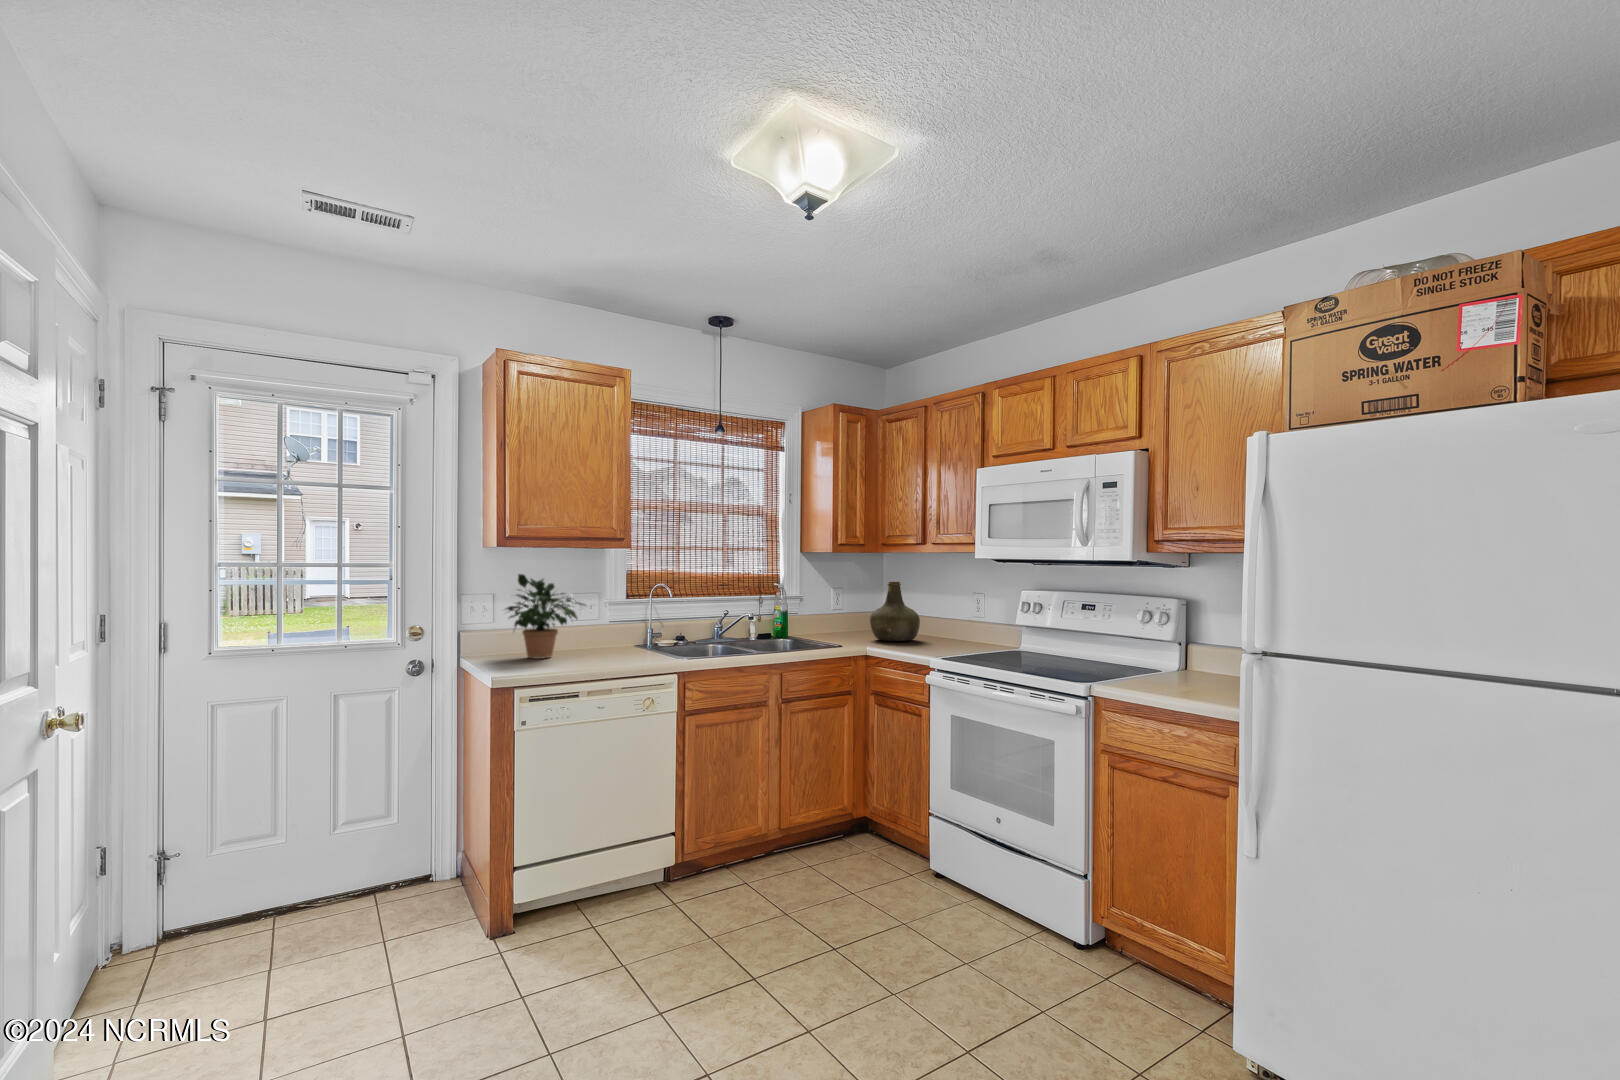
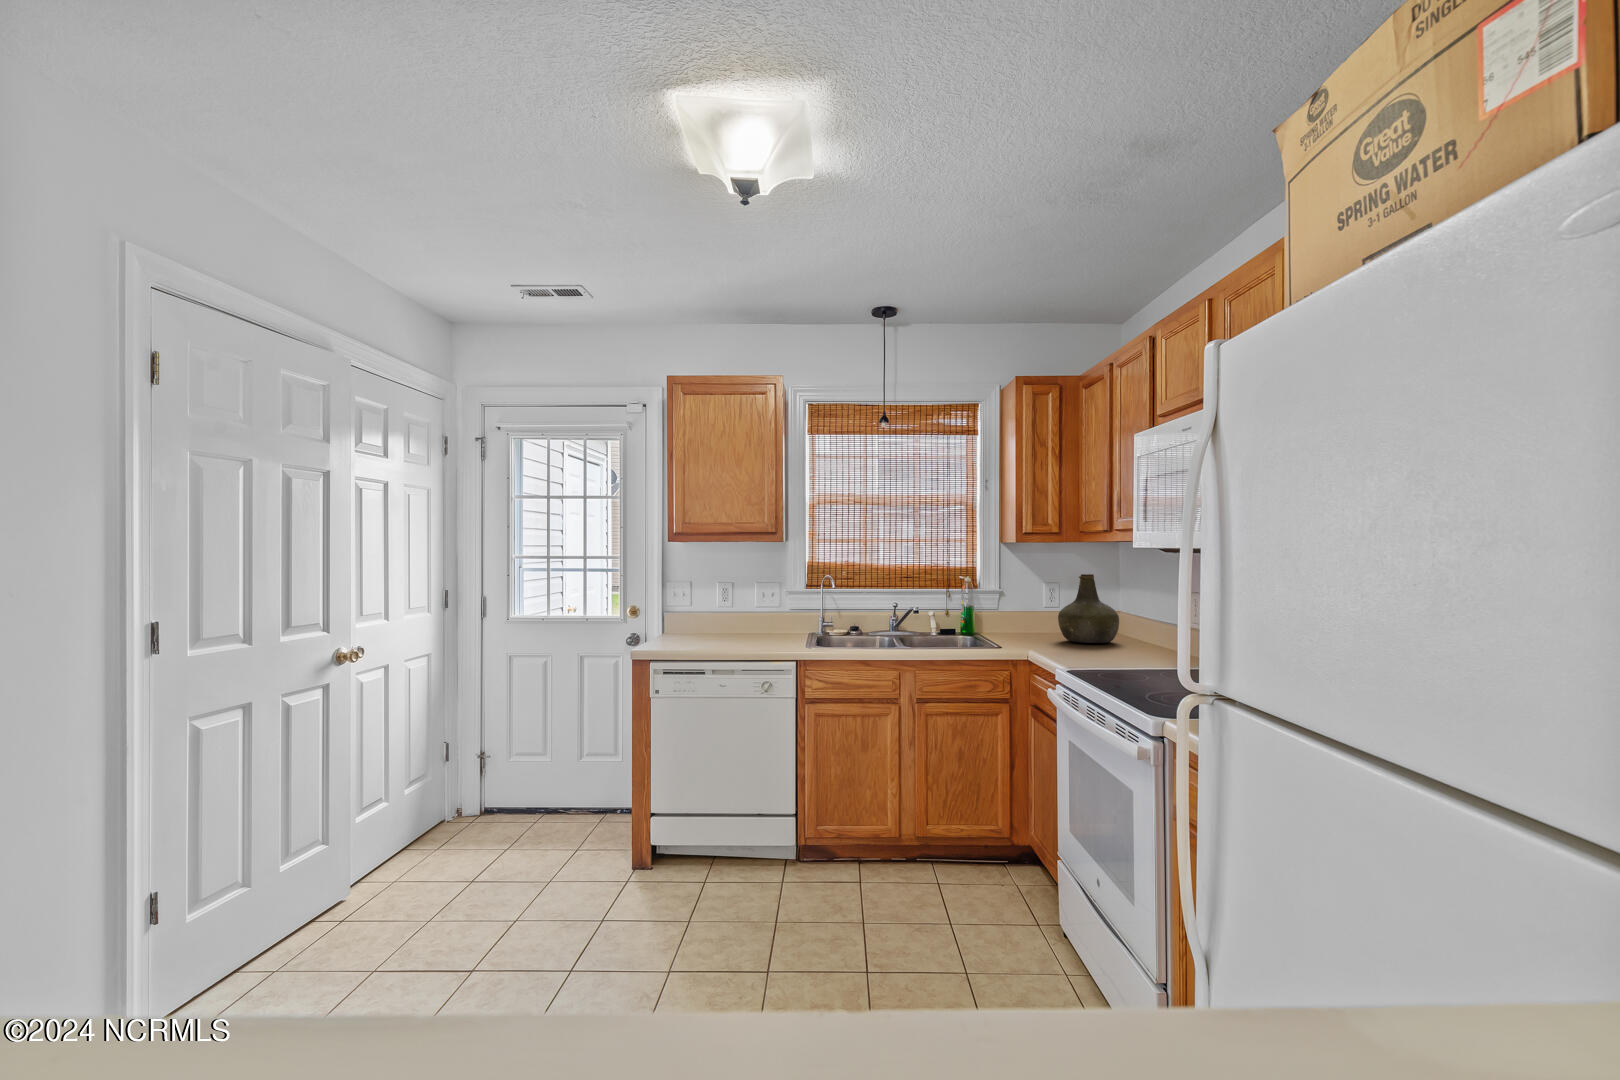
potted plant: present [506,574,586,659] -> none [680,567,756,639]

